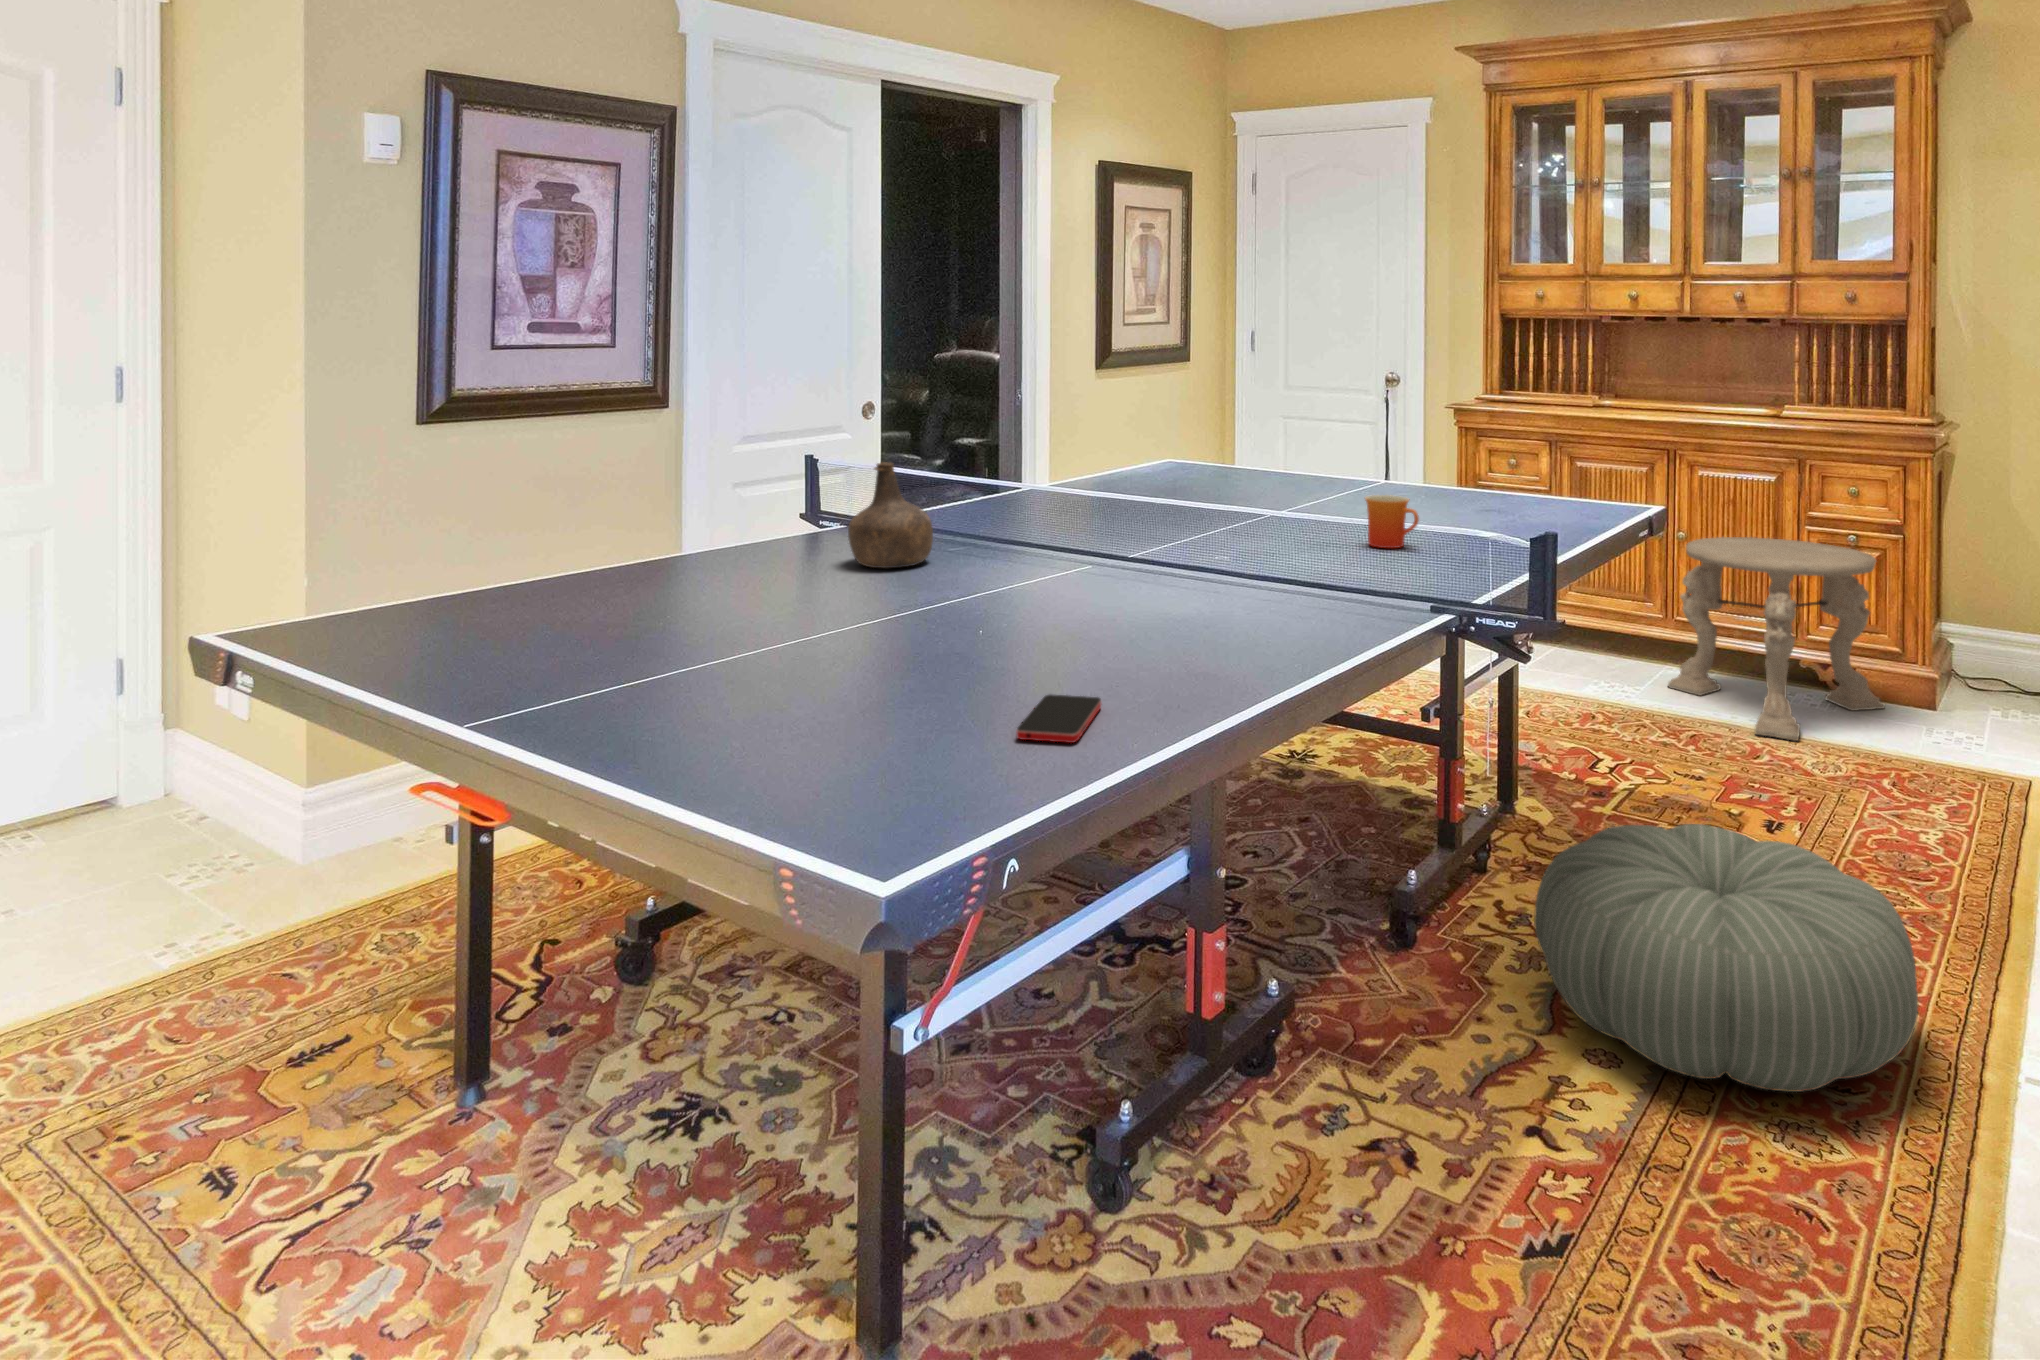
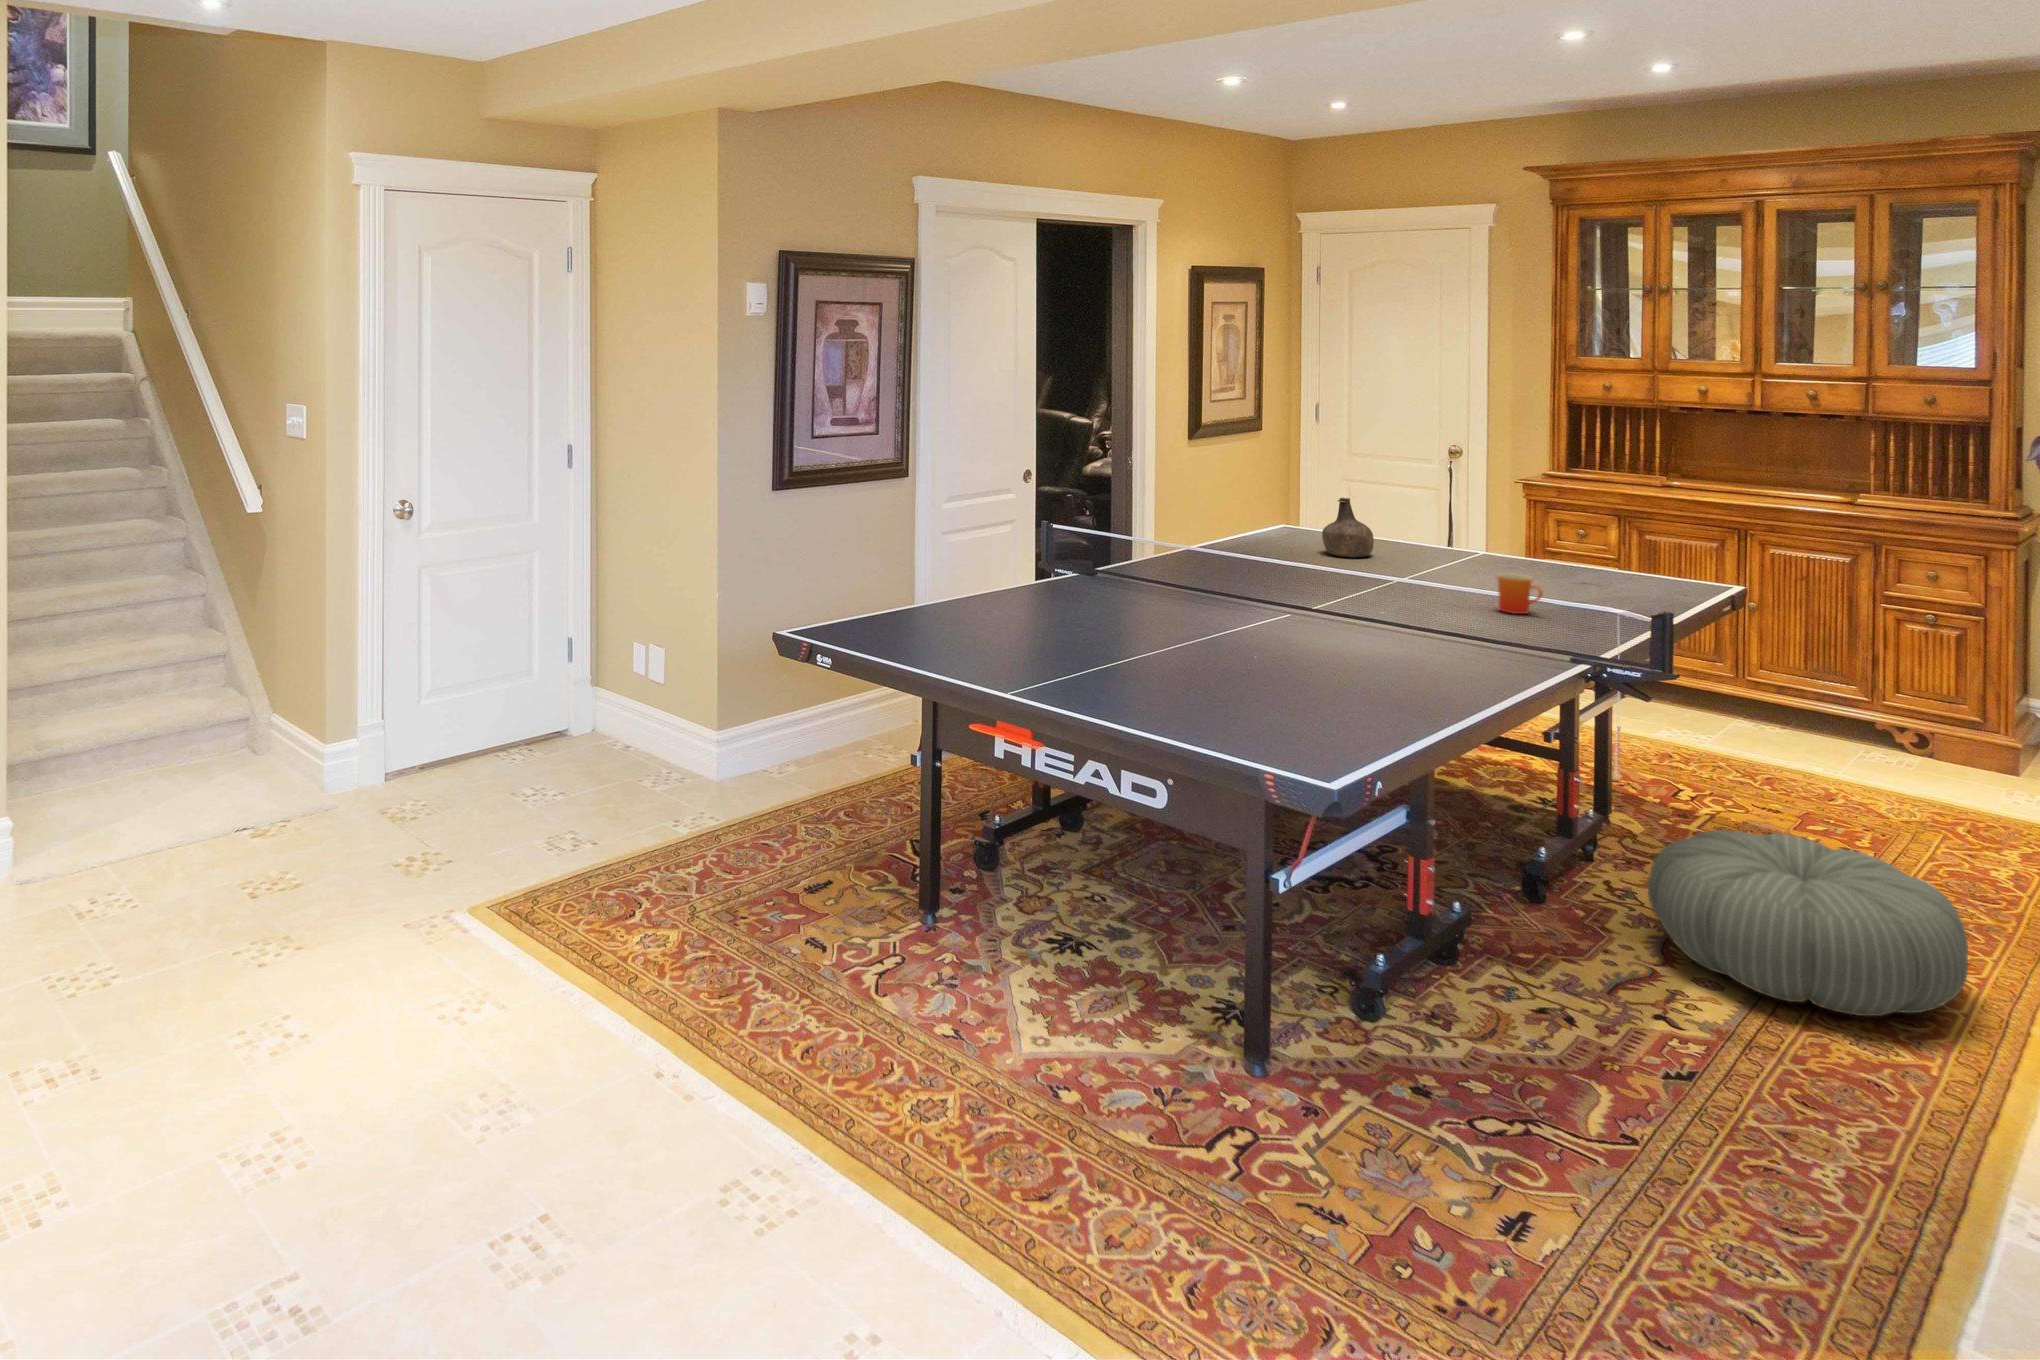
bottle: present [848,462,933,568] -> present [1322,497,1374,558]
side table: present [1668,537,1885,741] -> none [1743,610,1965,791]
smartphone: present [1017,695,1101,743] -> none [1343,702,1383,729]

